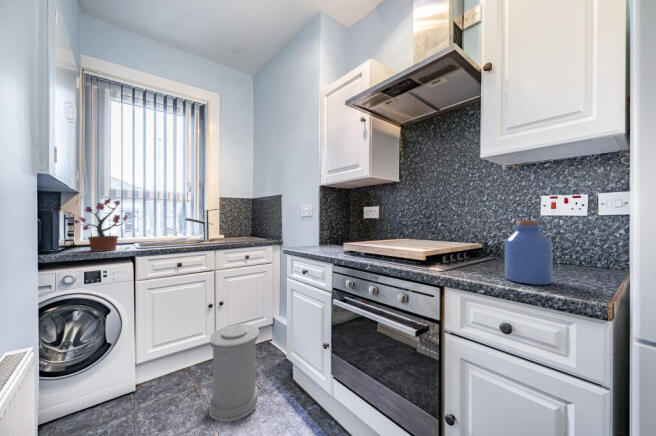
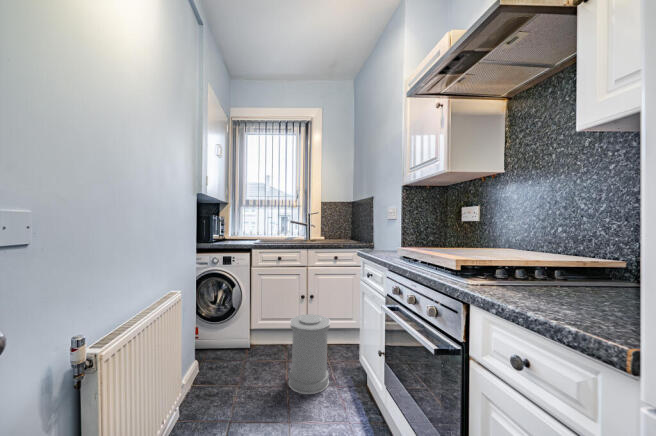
potted plant: present [74,199,130,253] -> none [219,206,250,244]
jar: present [505,221,552,285] -> none [534,233,597,315]

